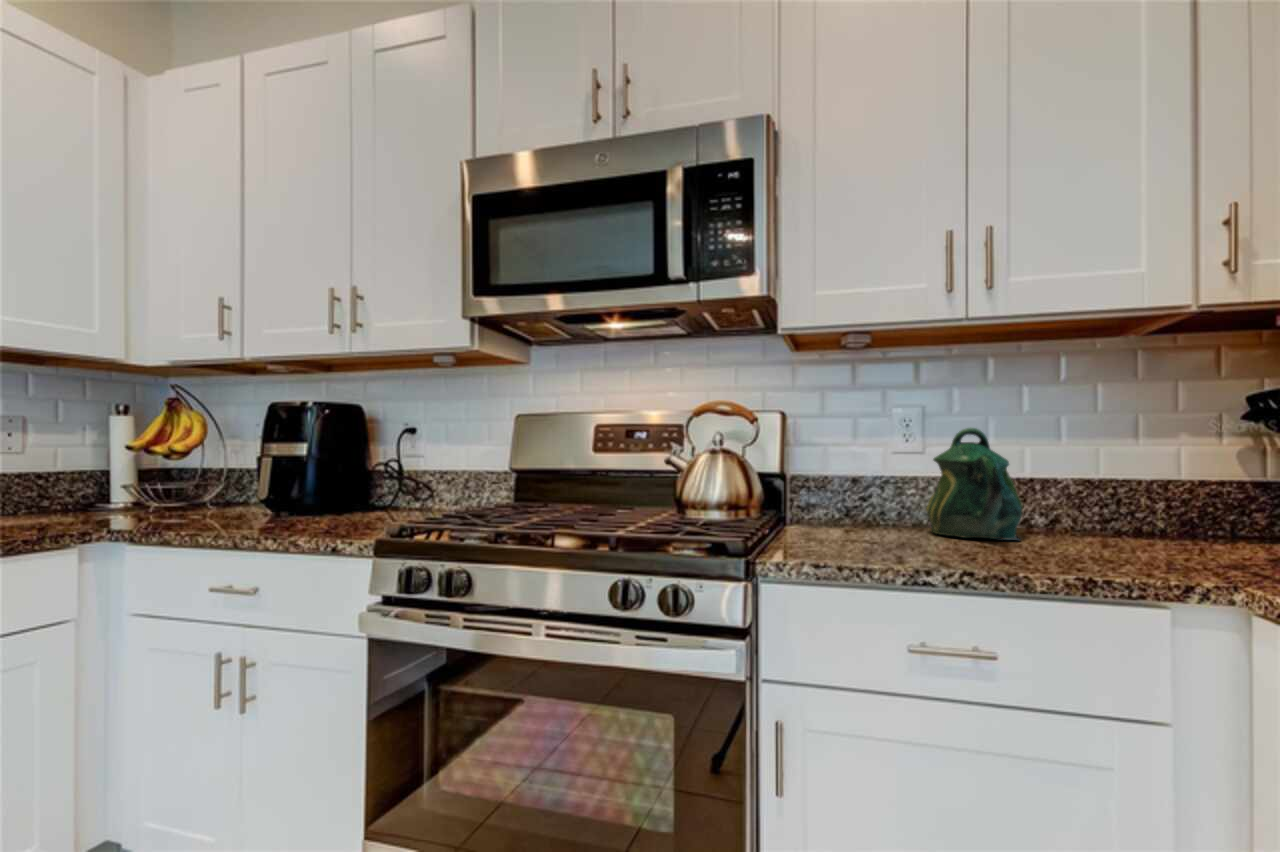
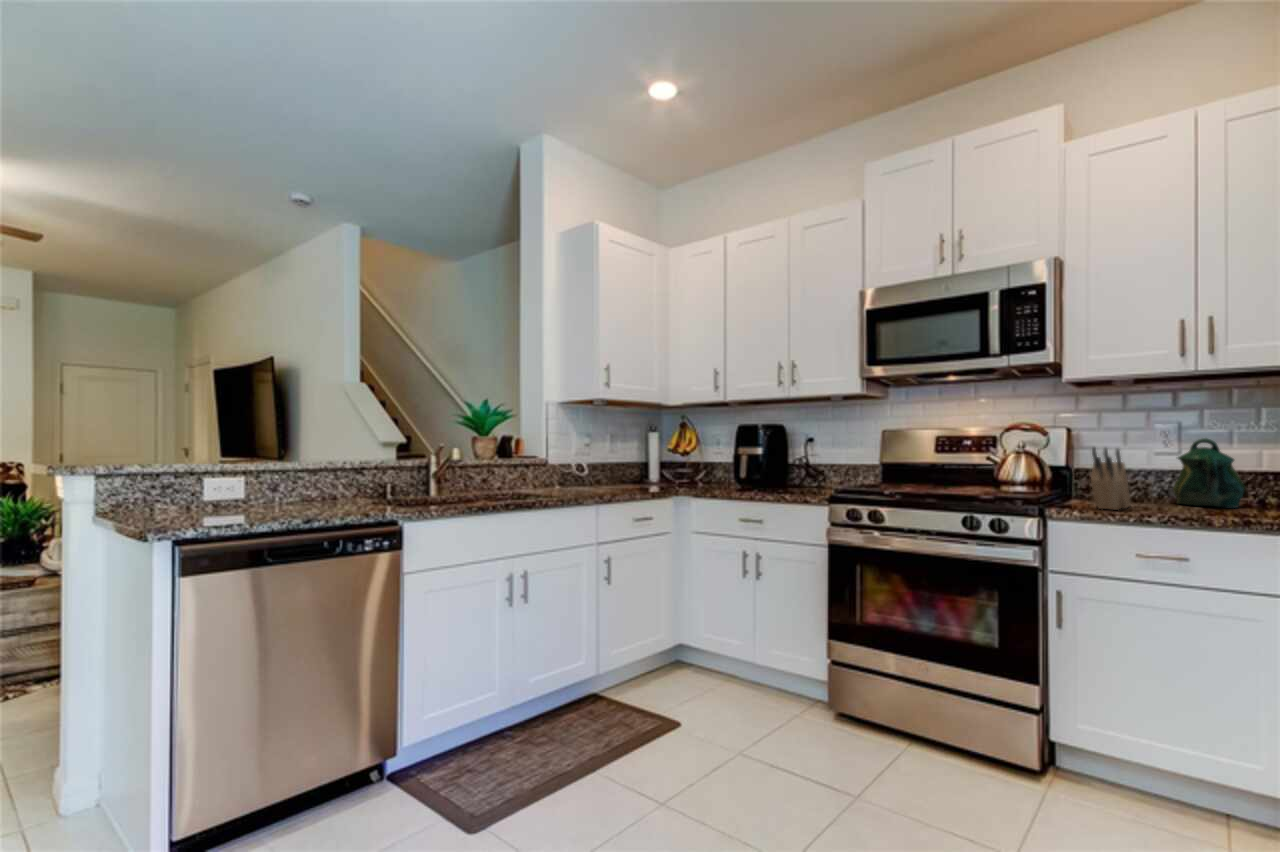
knife block: none [831,440,883,558] -> present [1091,448,1131,510]

